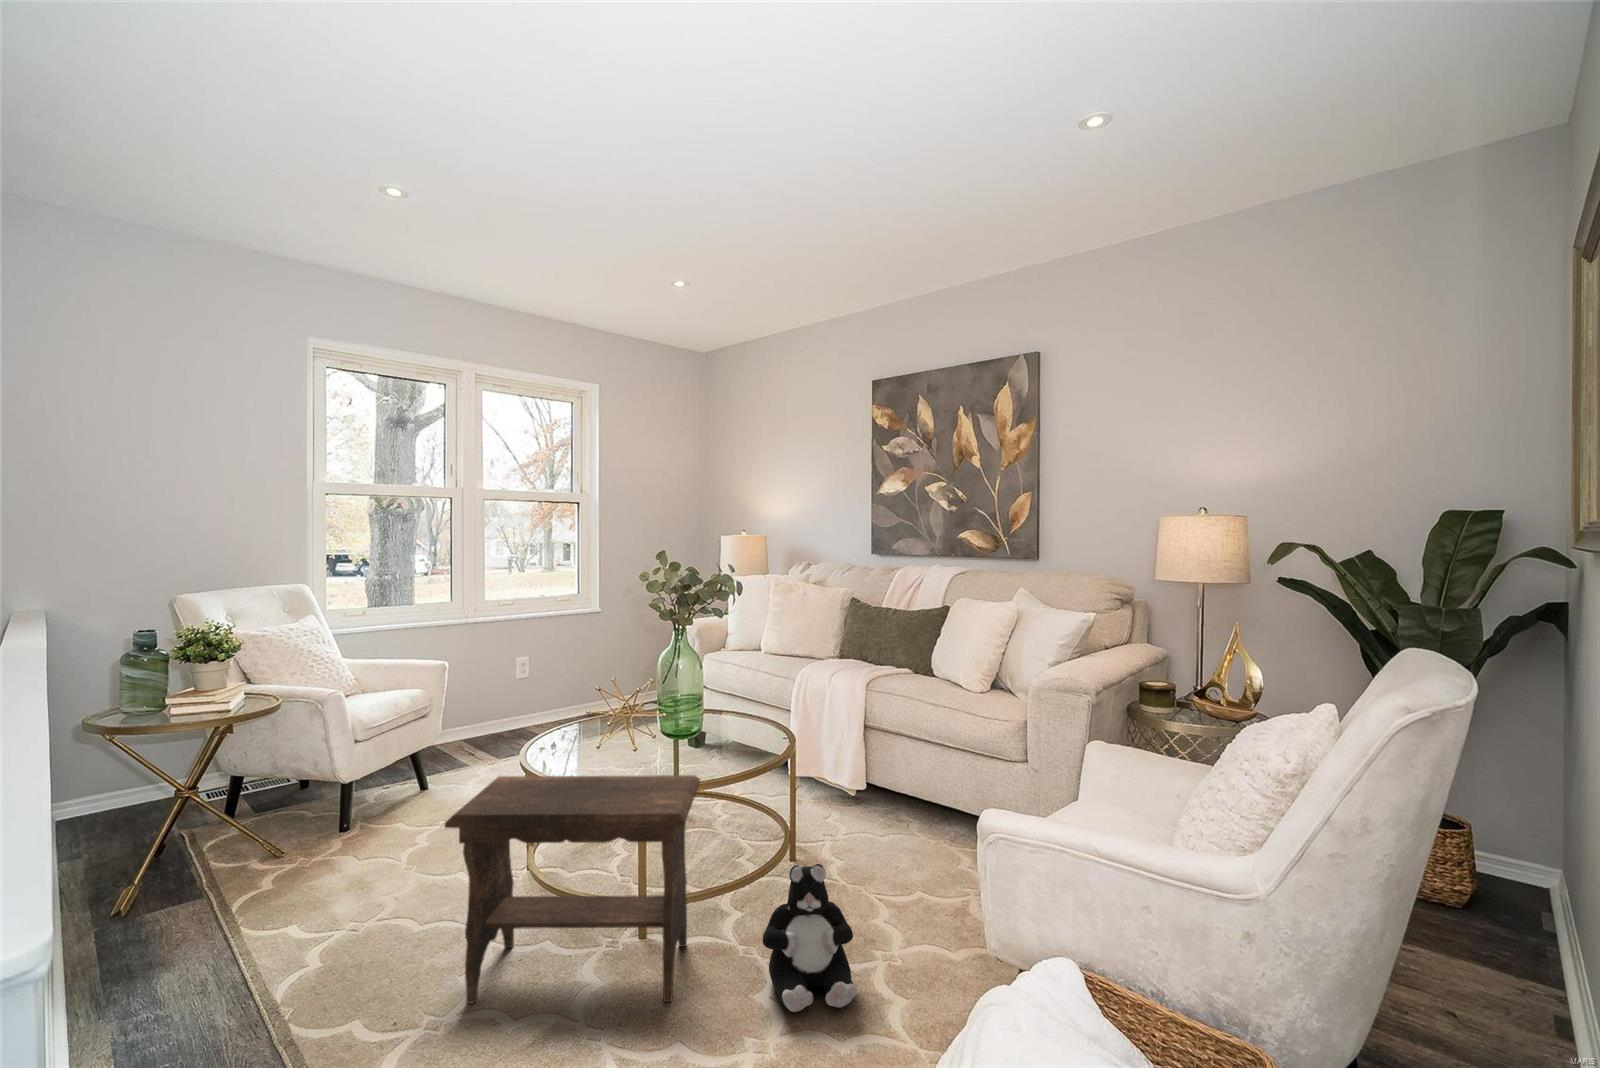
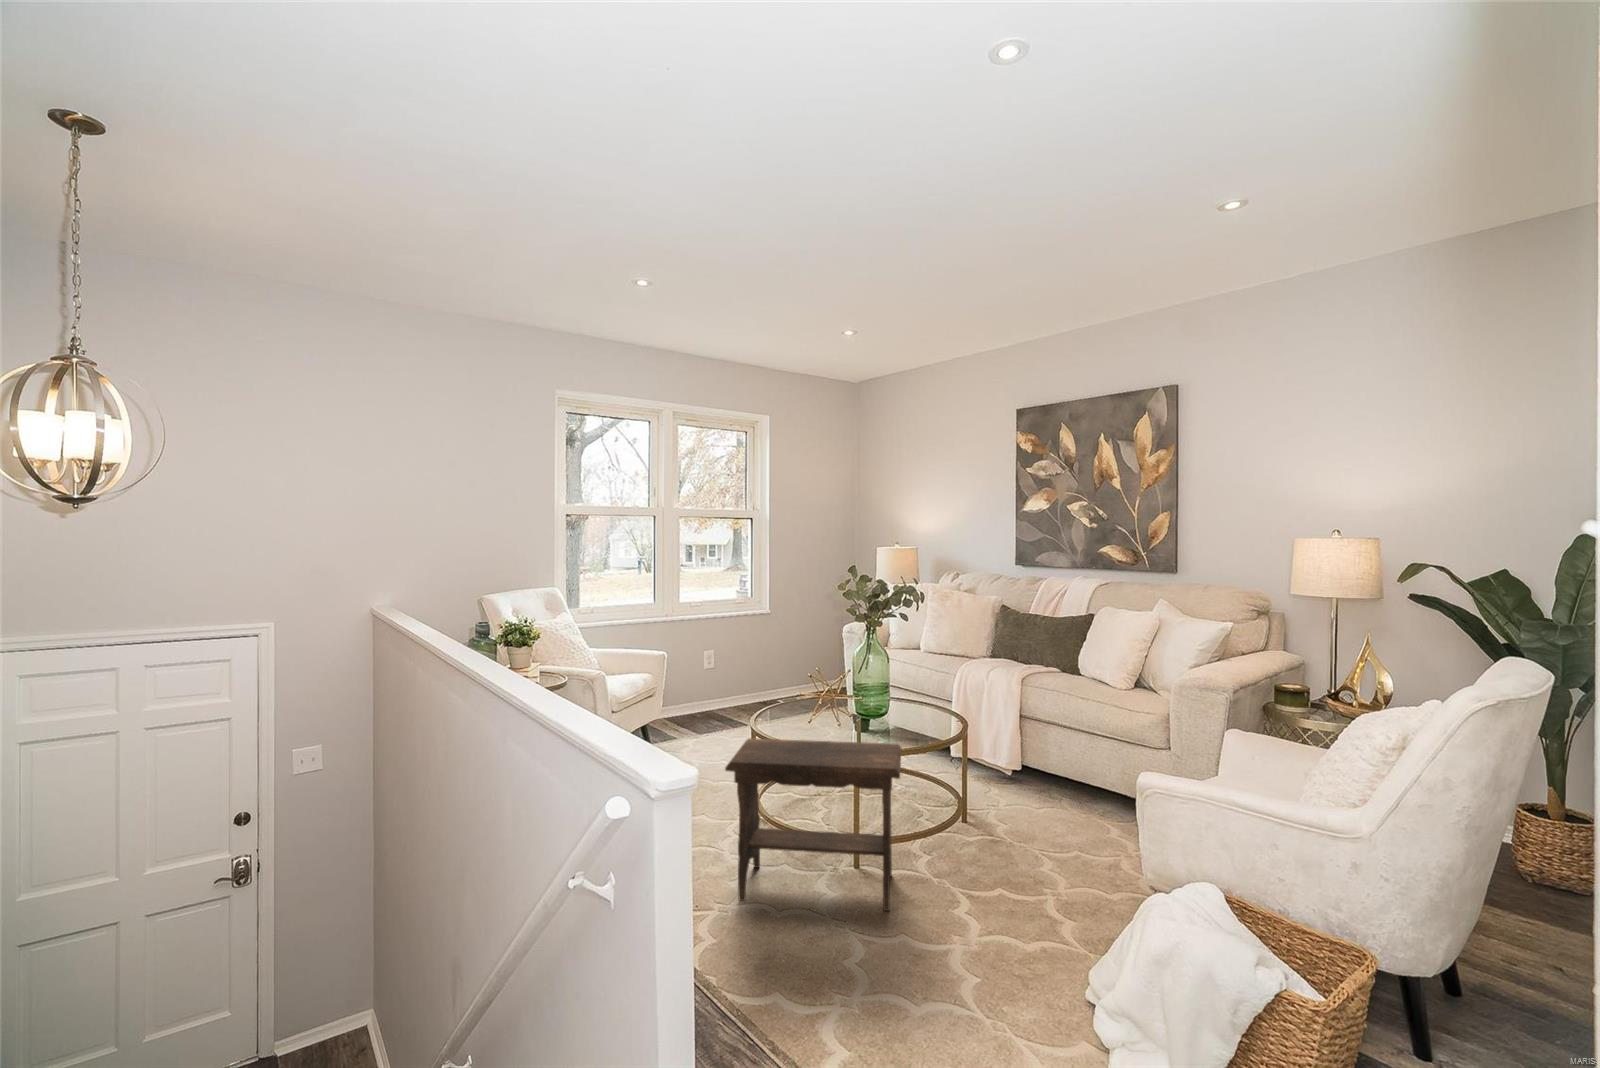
plush toy: present [763,864,857,1012] -> none [957,815,1036,923]

